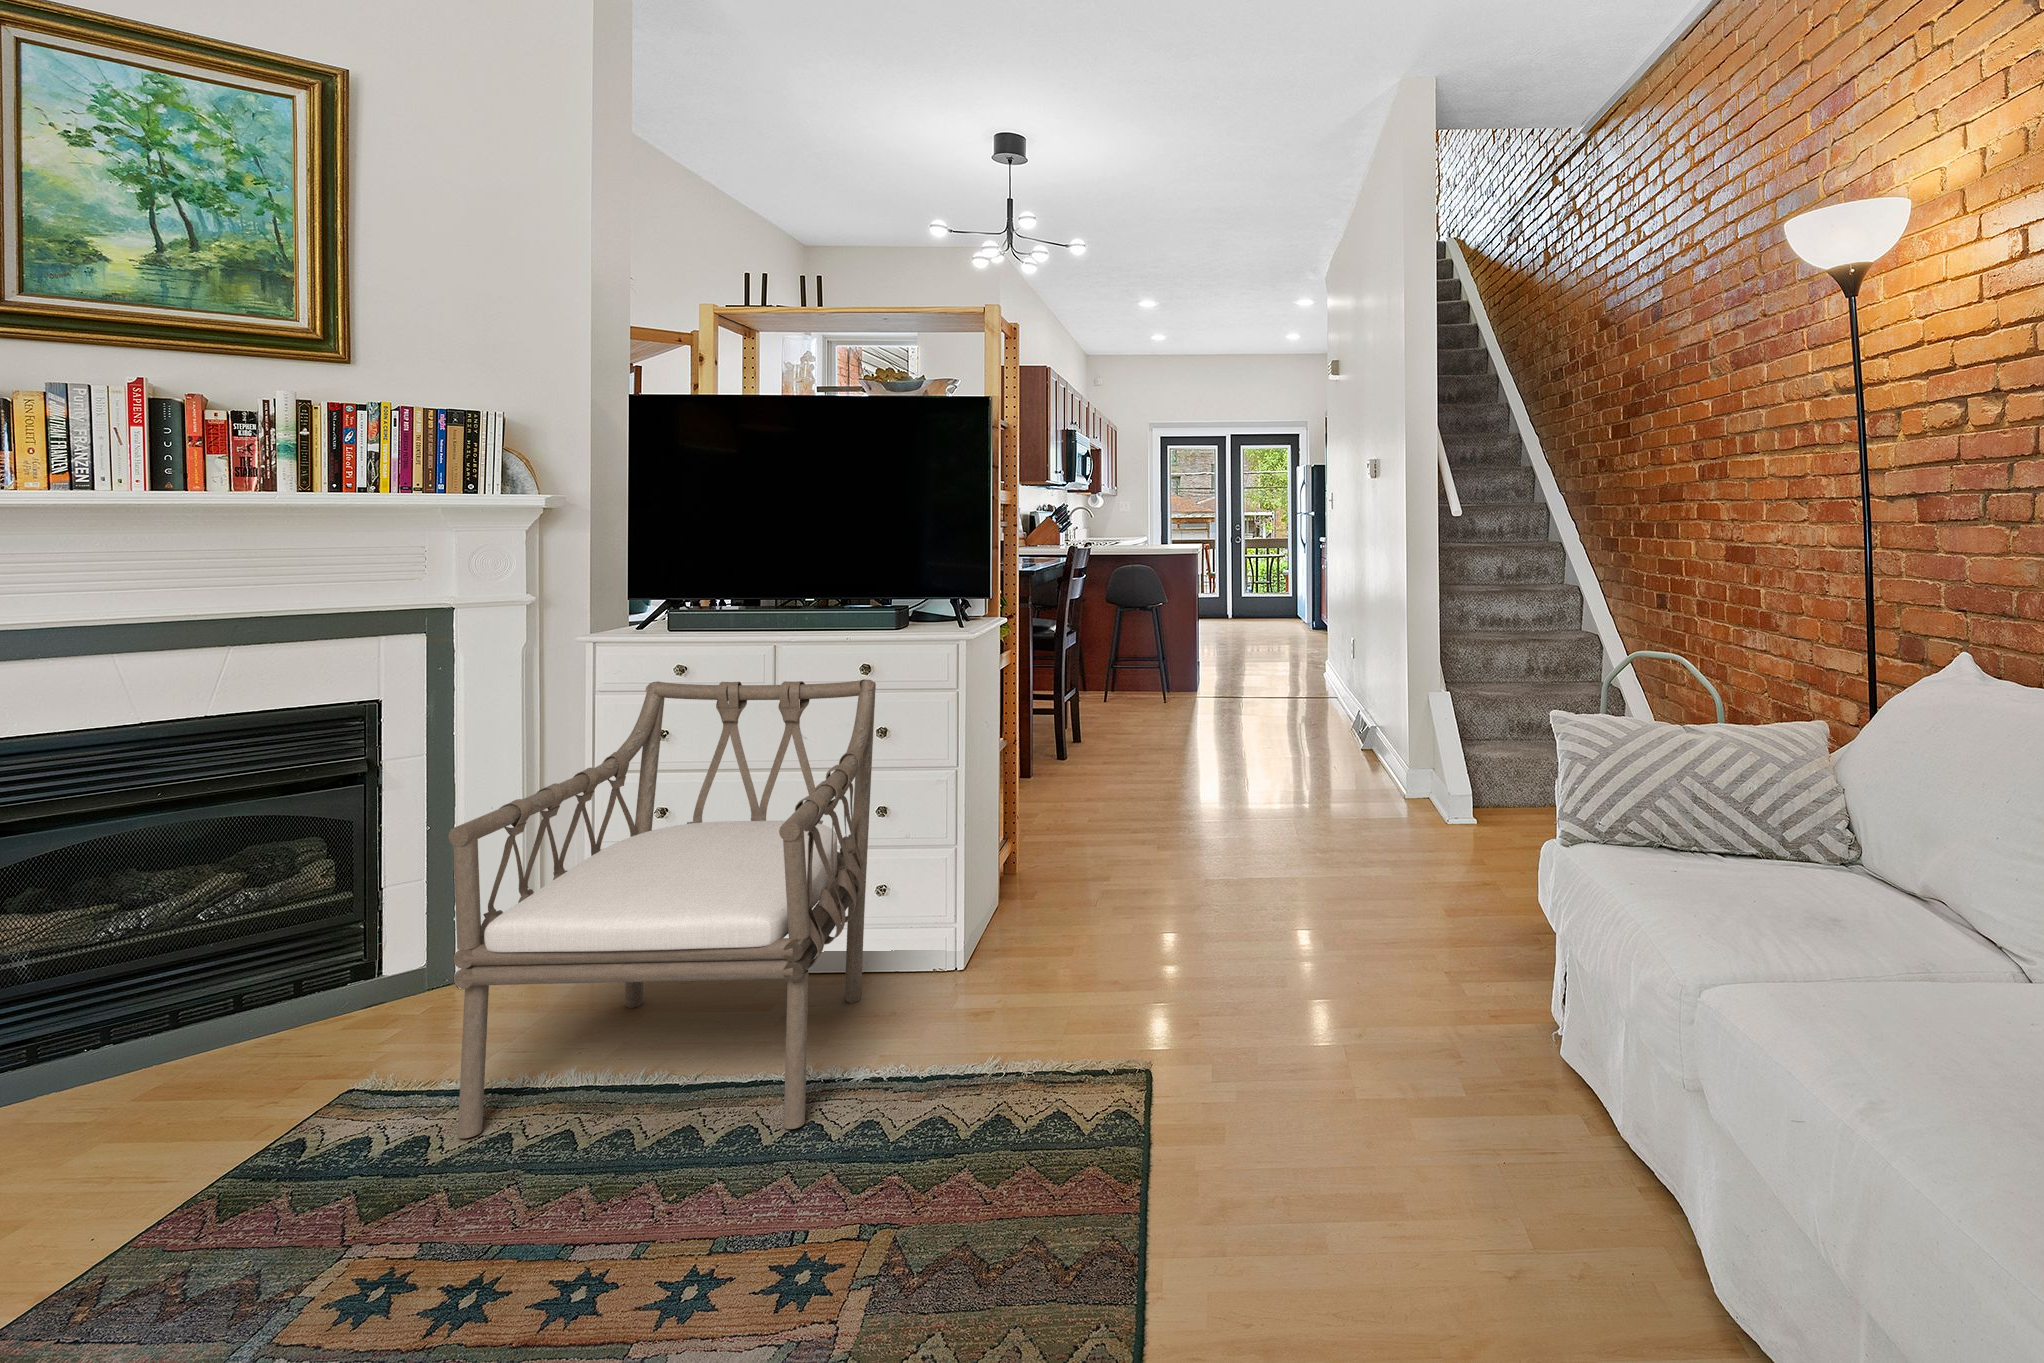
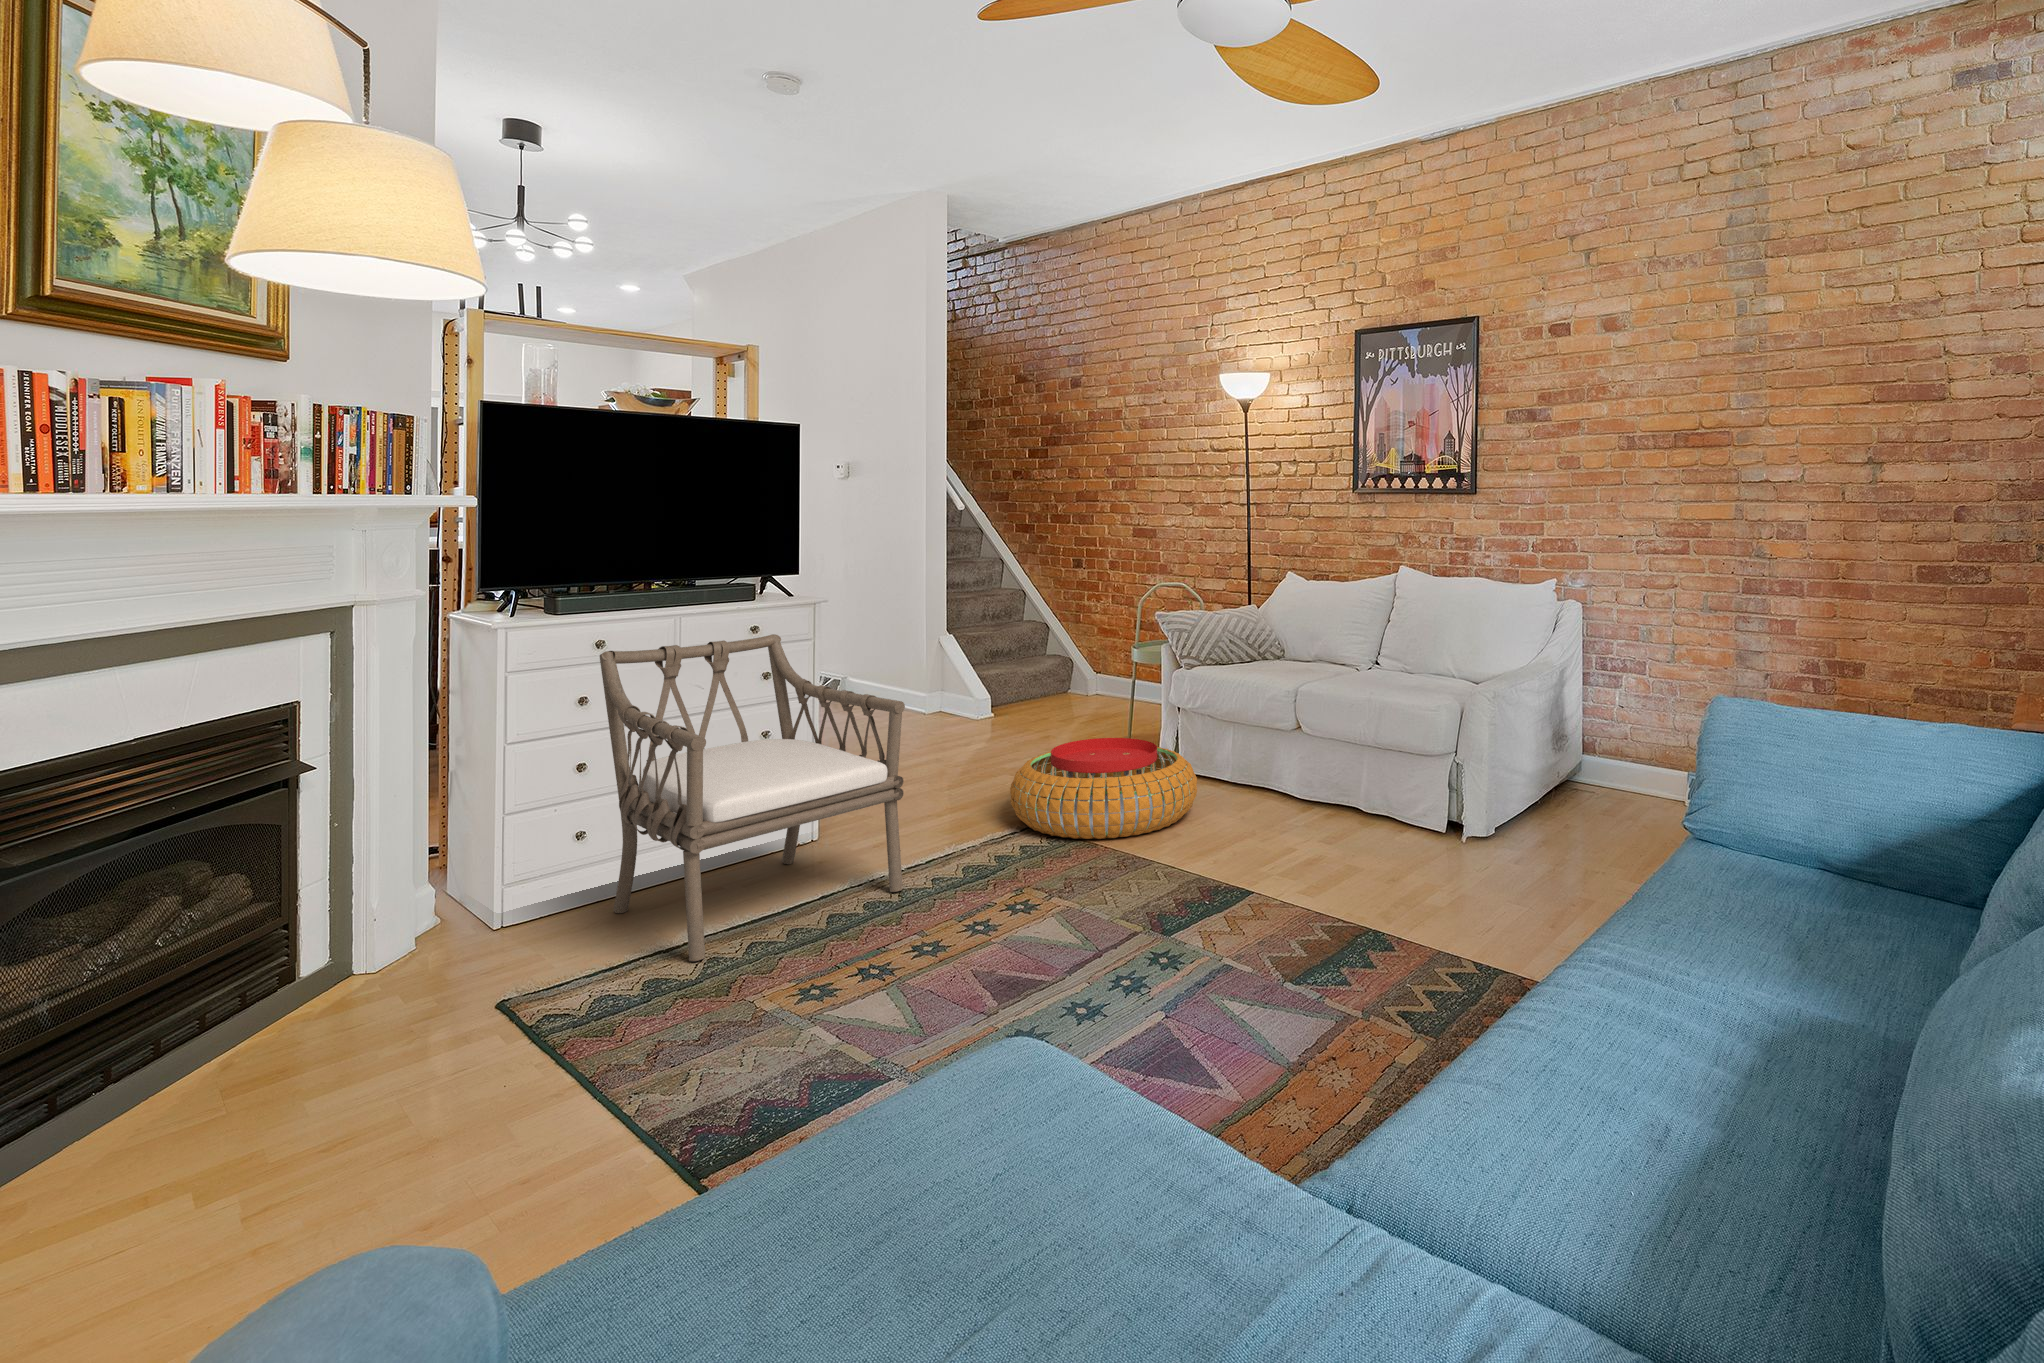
pouf: none [1109,933,1474,1200] -> present [1010,738,1197,839]

